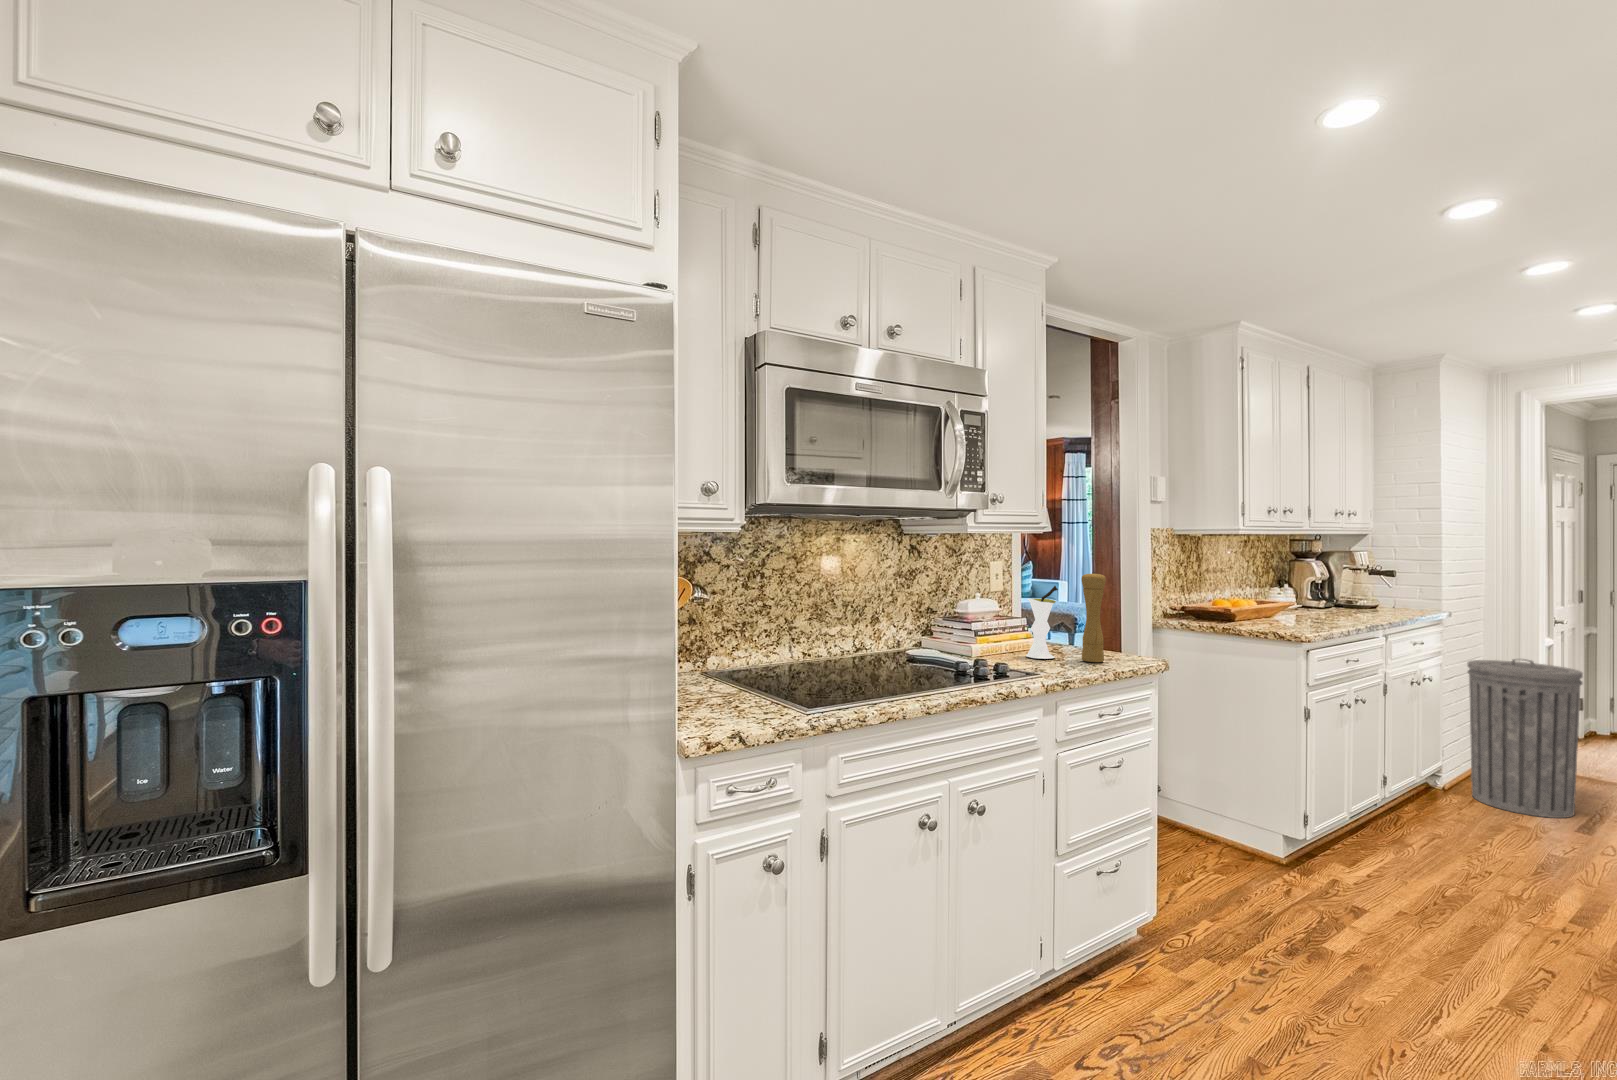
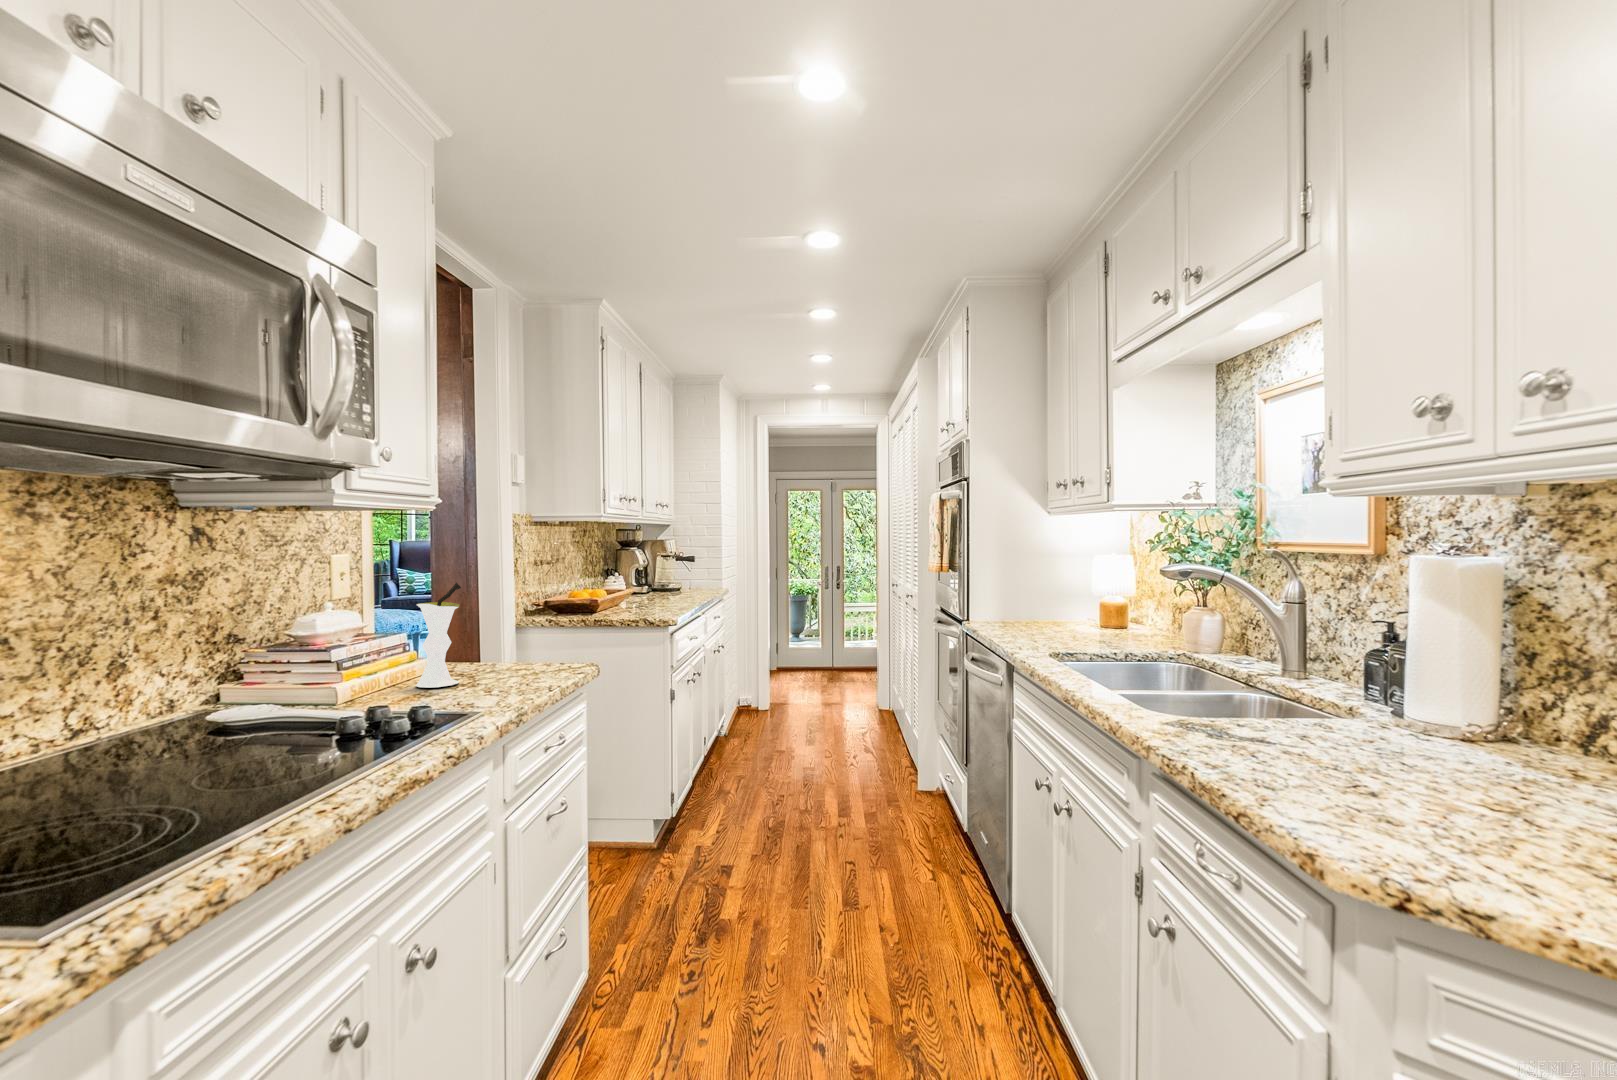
pepper mill: present [1082,572,1106,662] -> none [495,562,526,680]
trash can: present [1467,659,1583,818] -> none [737,620,801,740]

